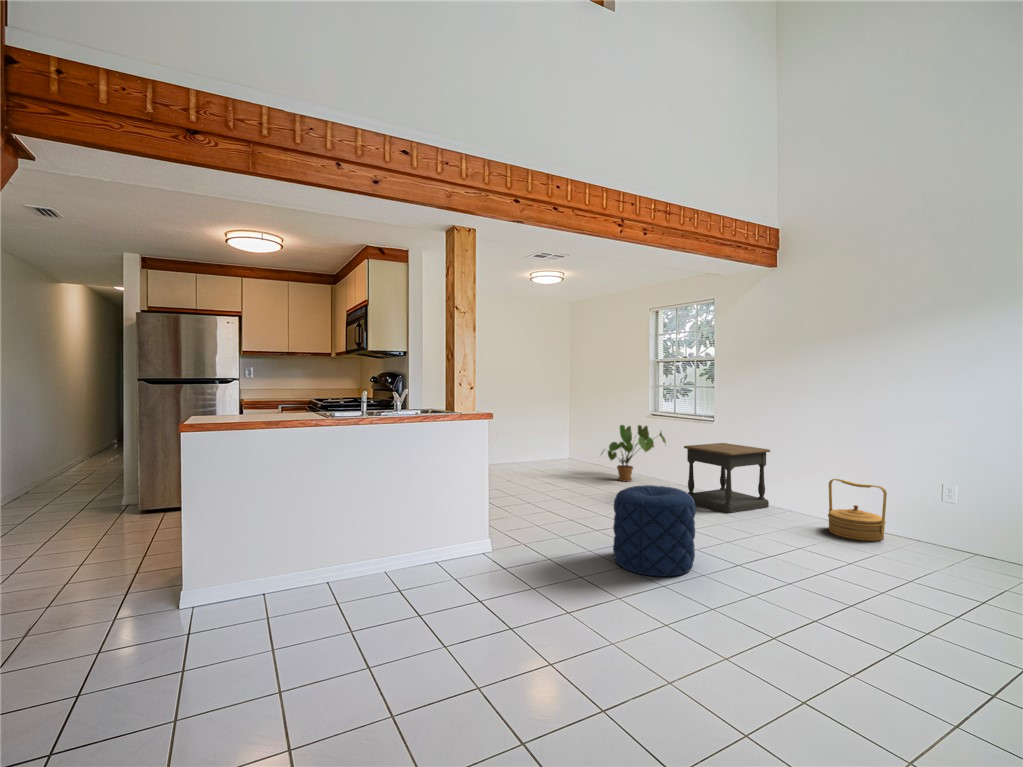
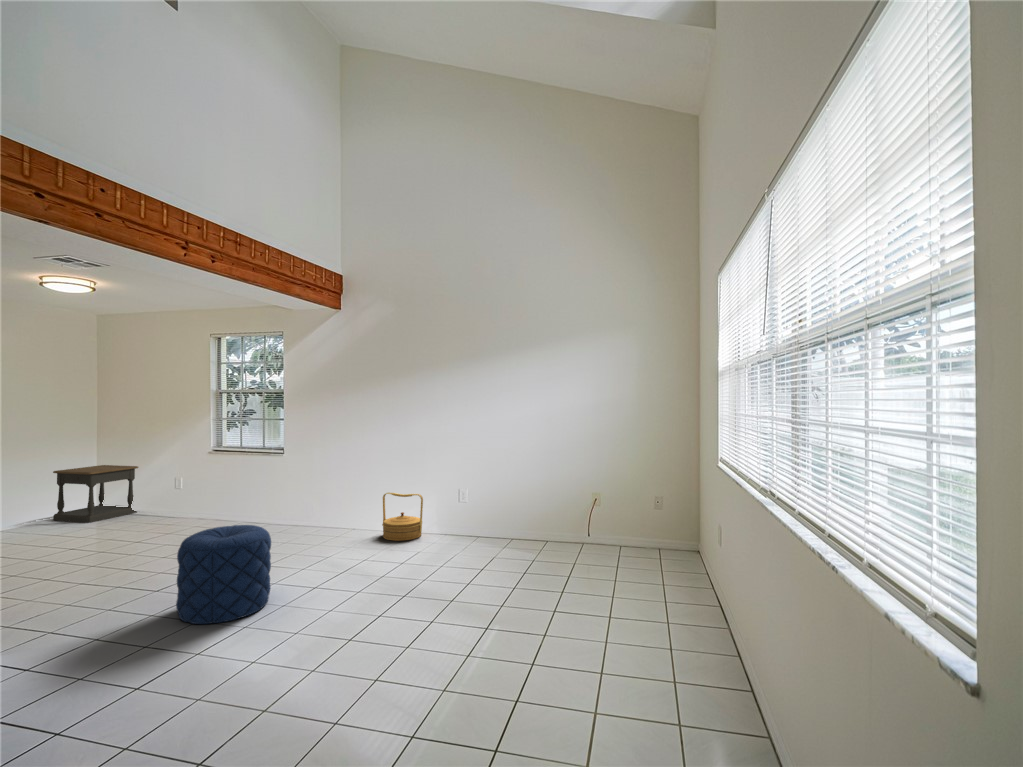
house plant: present [602,425,666,481] -> none [145,461,230,527]
side table: present [684,443,770,513] -> present [53,465,138,523]

